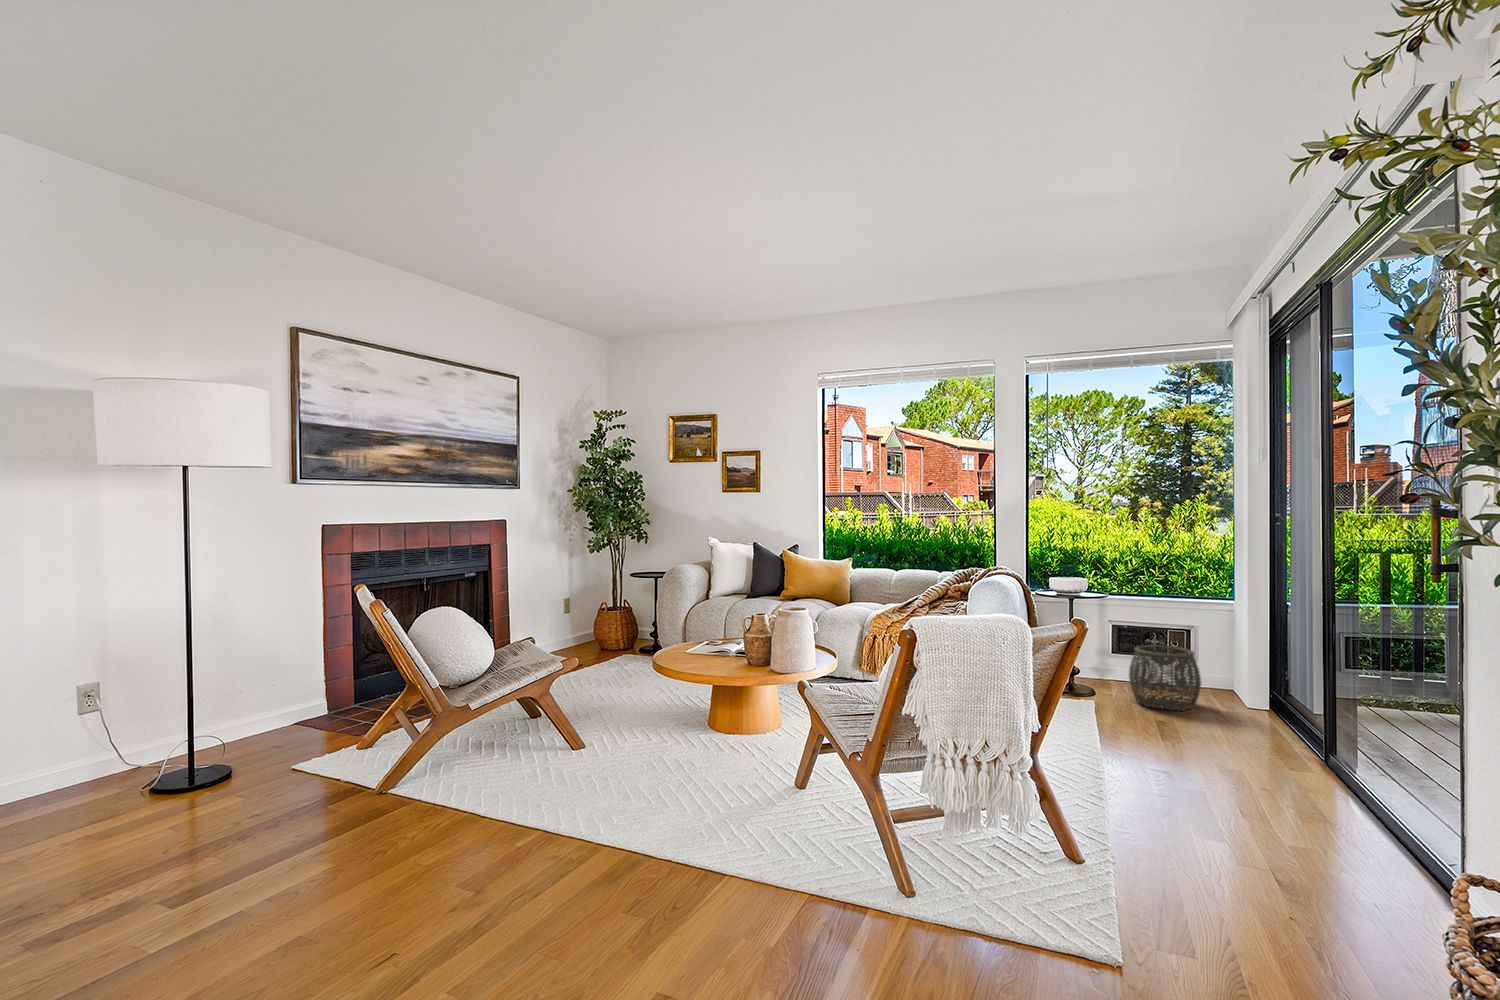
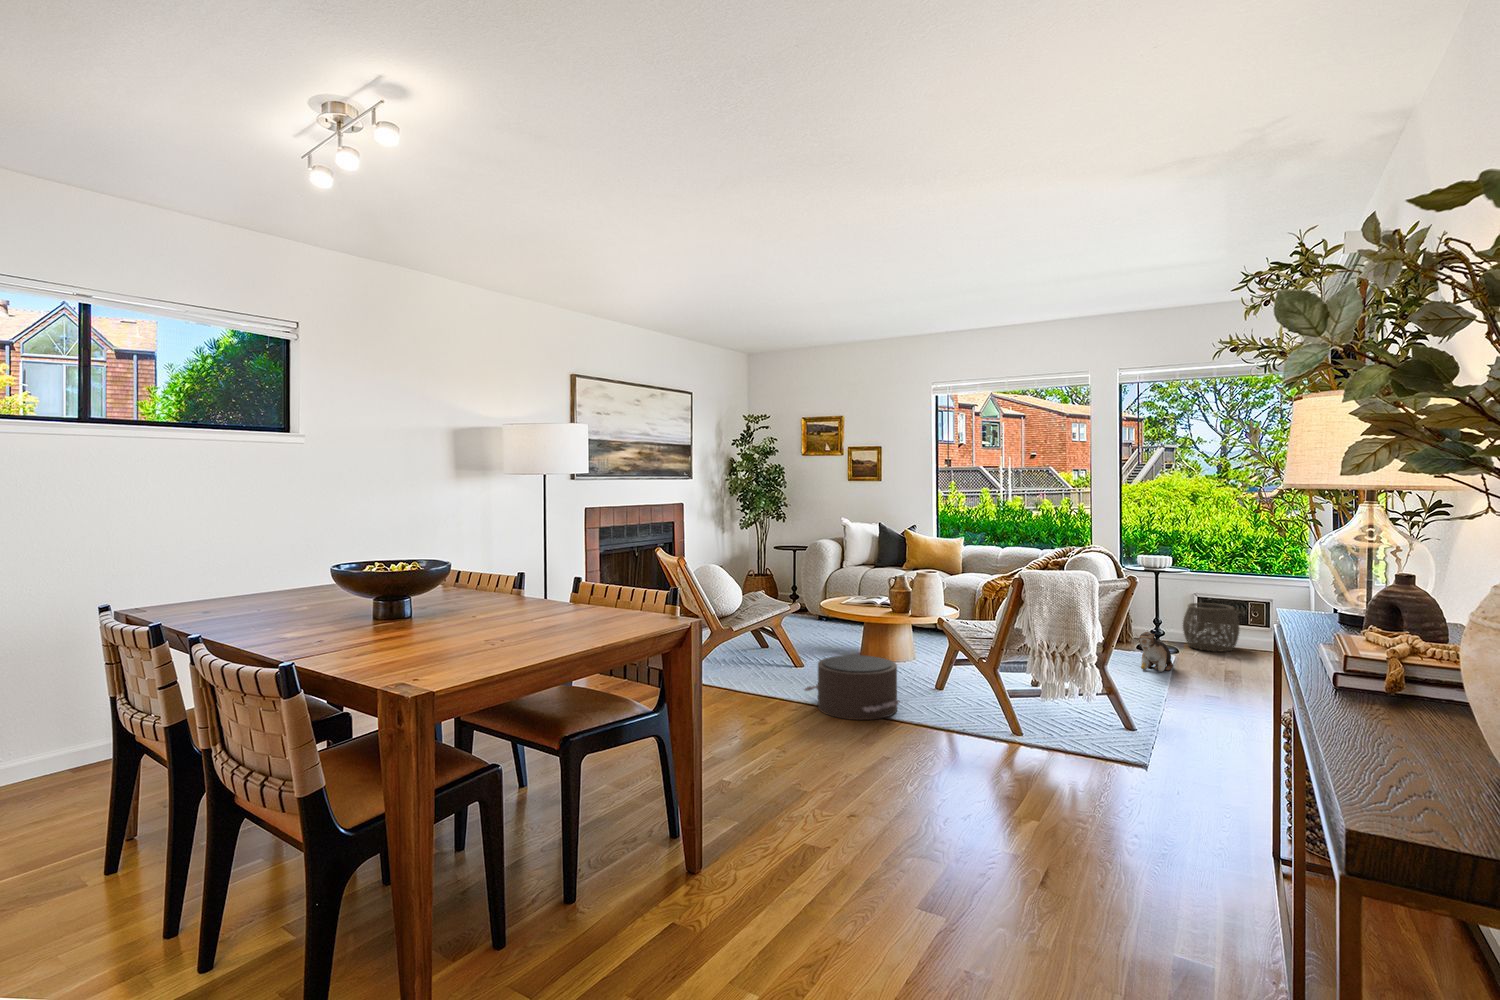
plush toy: none [1076,692,1126,747] -> present [1136,632,1173,672]
pouf: none [578,746,727,867] -> present [804,655,899,720]

